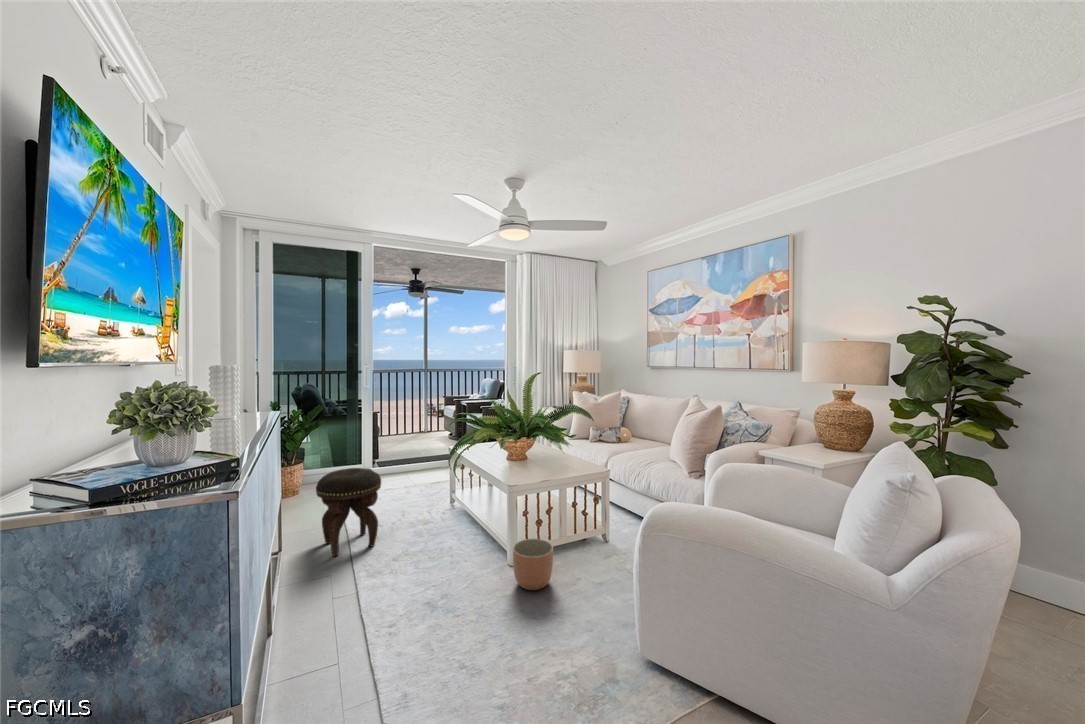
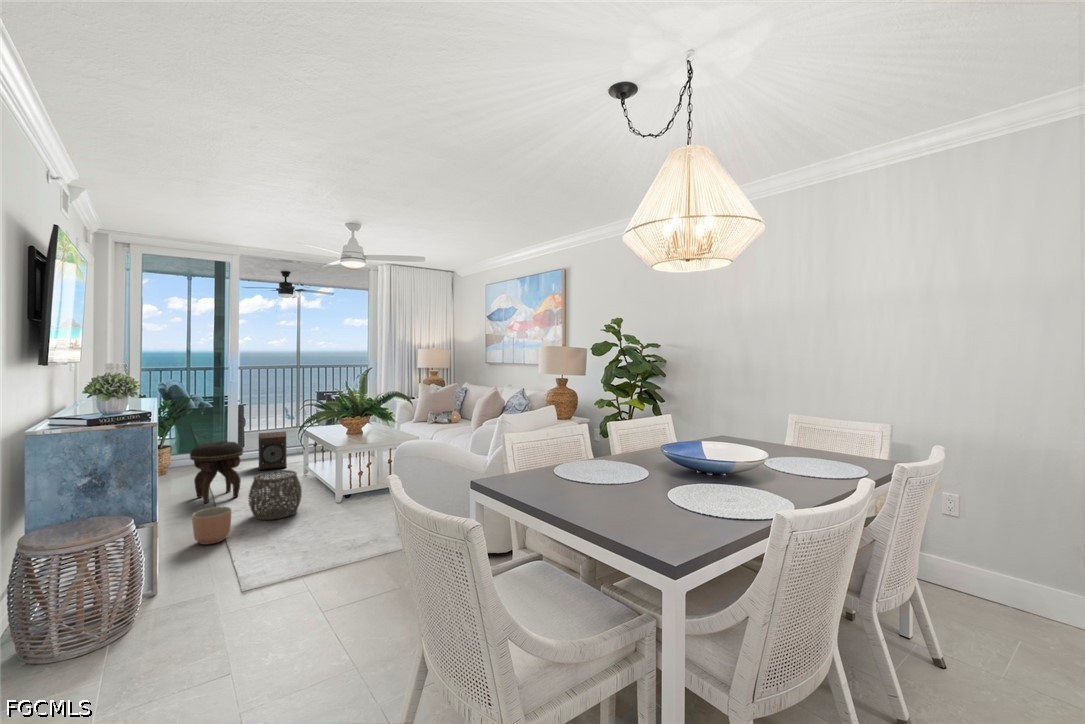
speaker: none [396,447,427,495] -> present [259,432,287,470]
woven basket: none [390,522,464,609] -> present [248,470,302,520]
planter: present [513,539,553,590] -> present [192,507,231,545]

